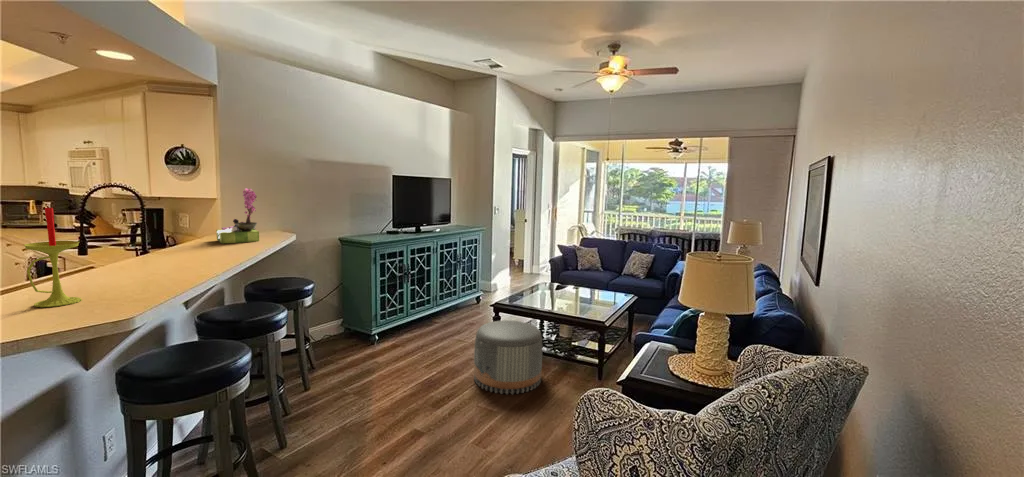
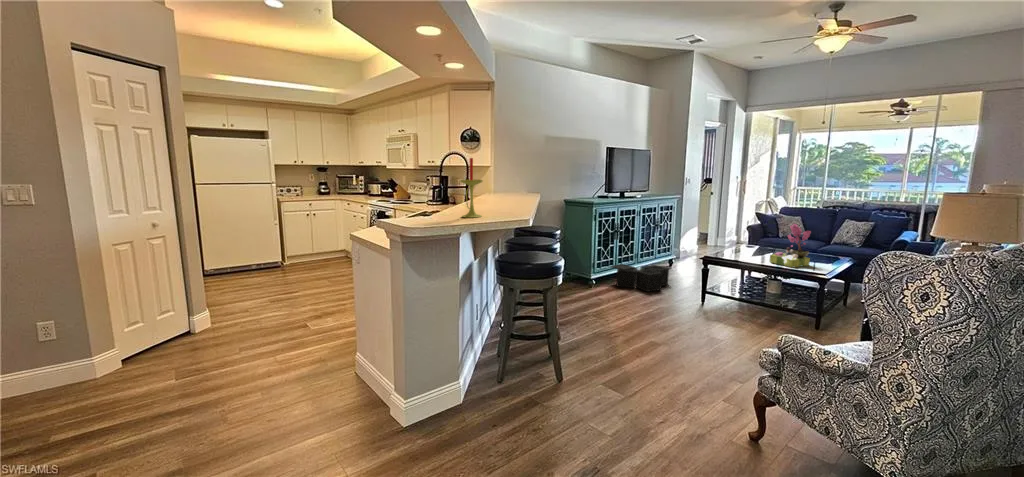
flower arrangement: present [216,188,259,244] -> present [770,224,811,267]
storage bin: none [399,309,468,345] -> present [611,264,669,292]
pouf: present [474,320,543,394] -> none [689,271,758,333]

